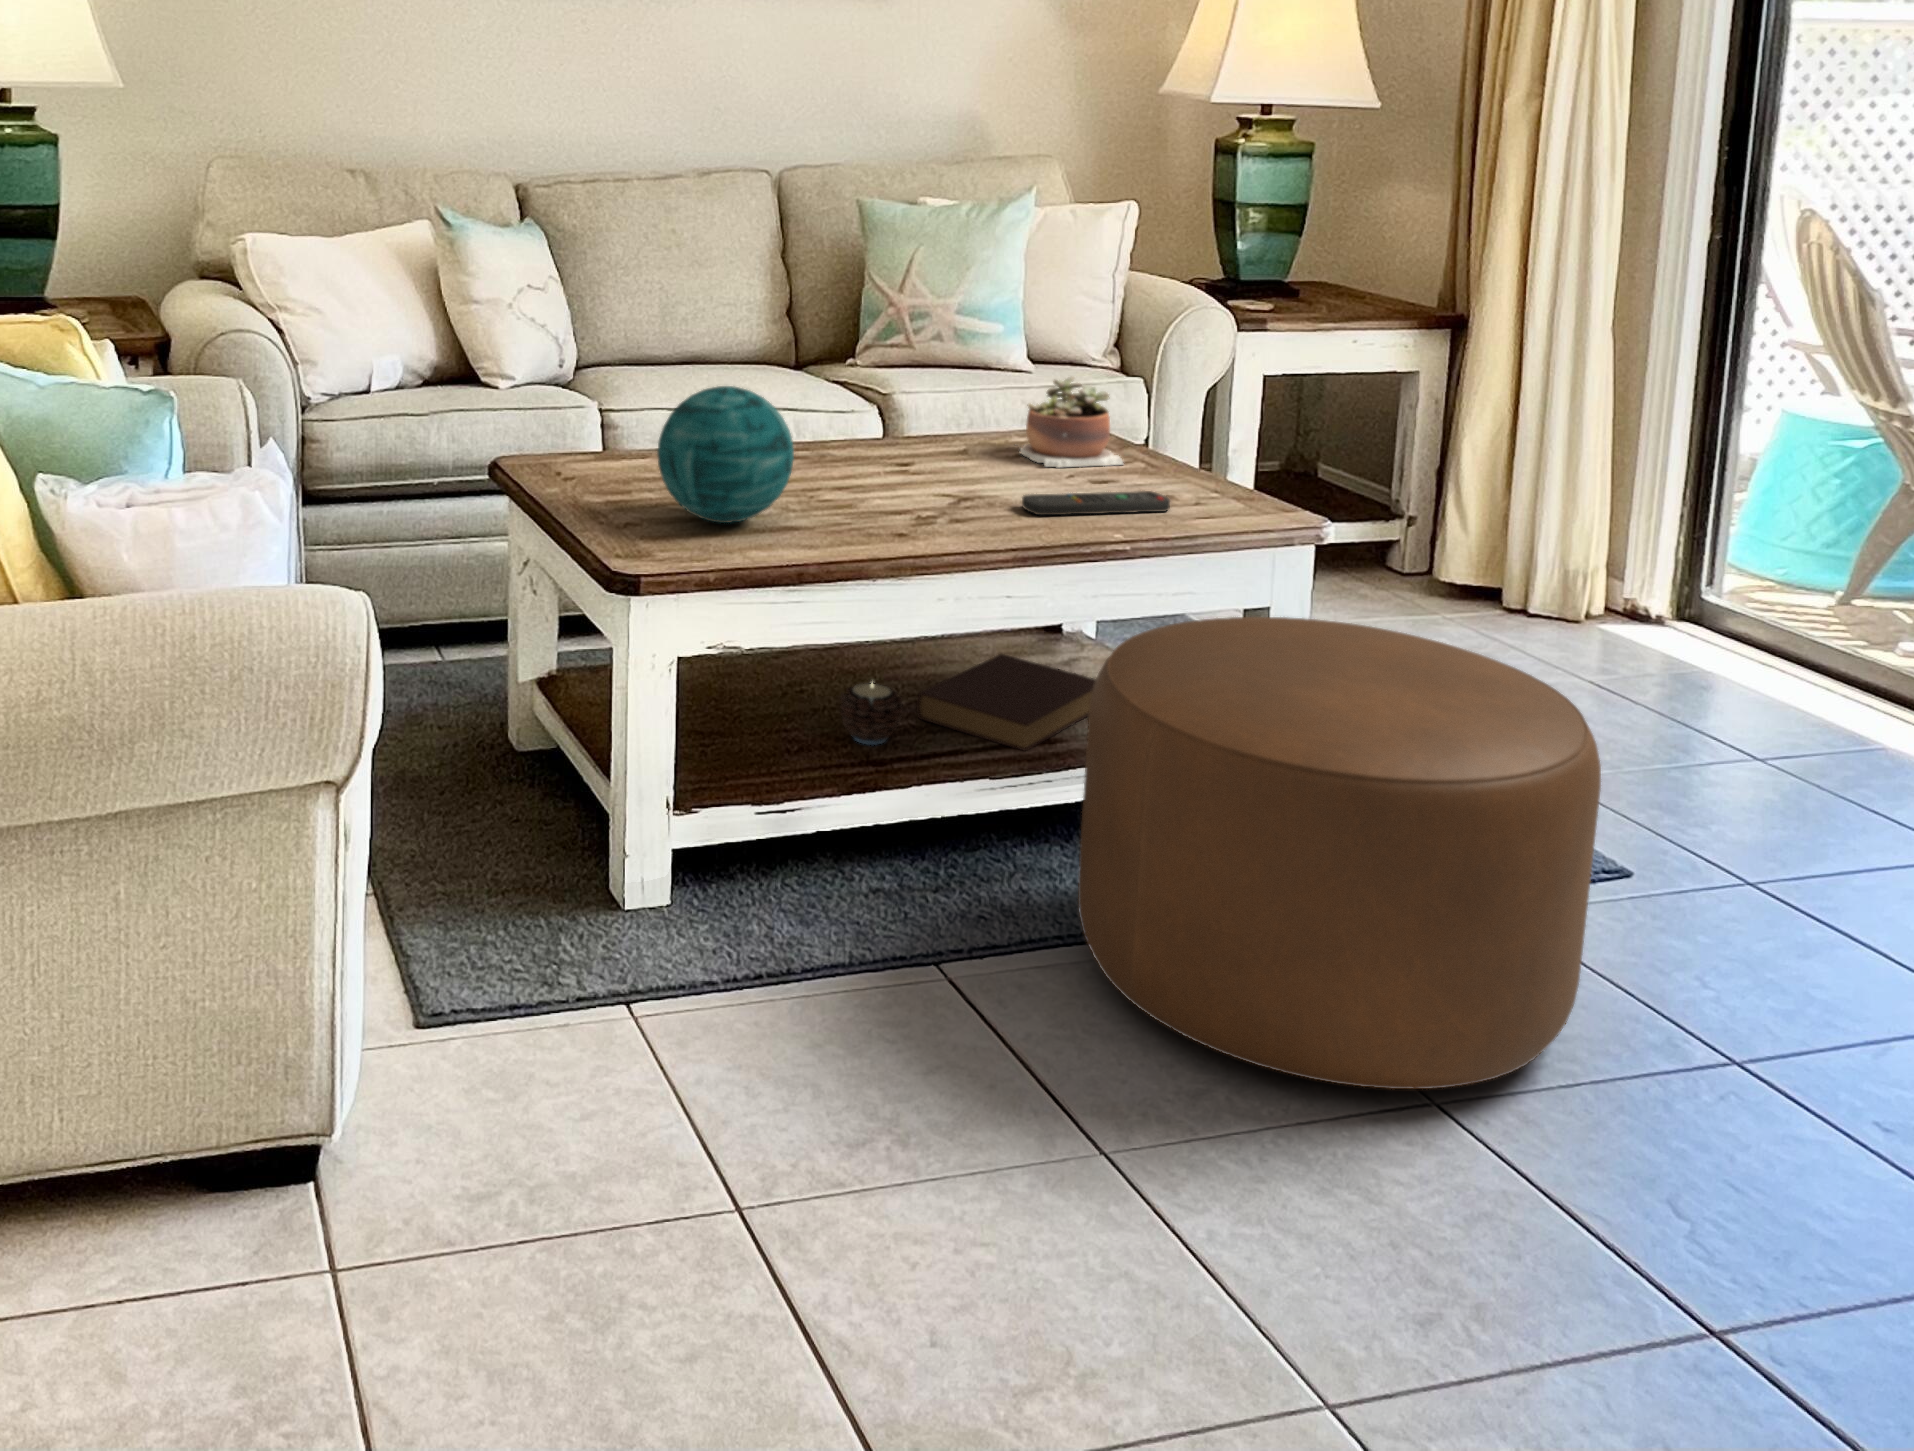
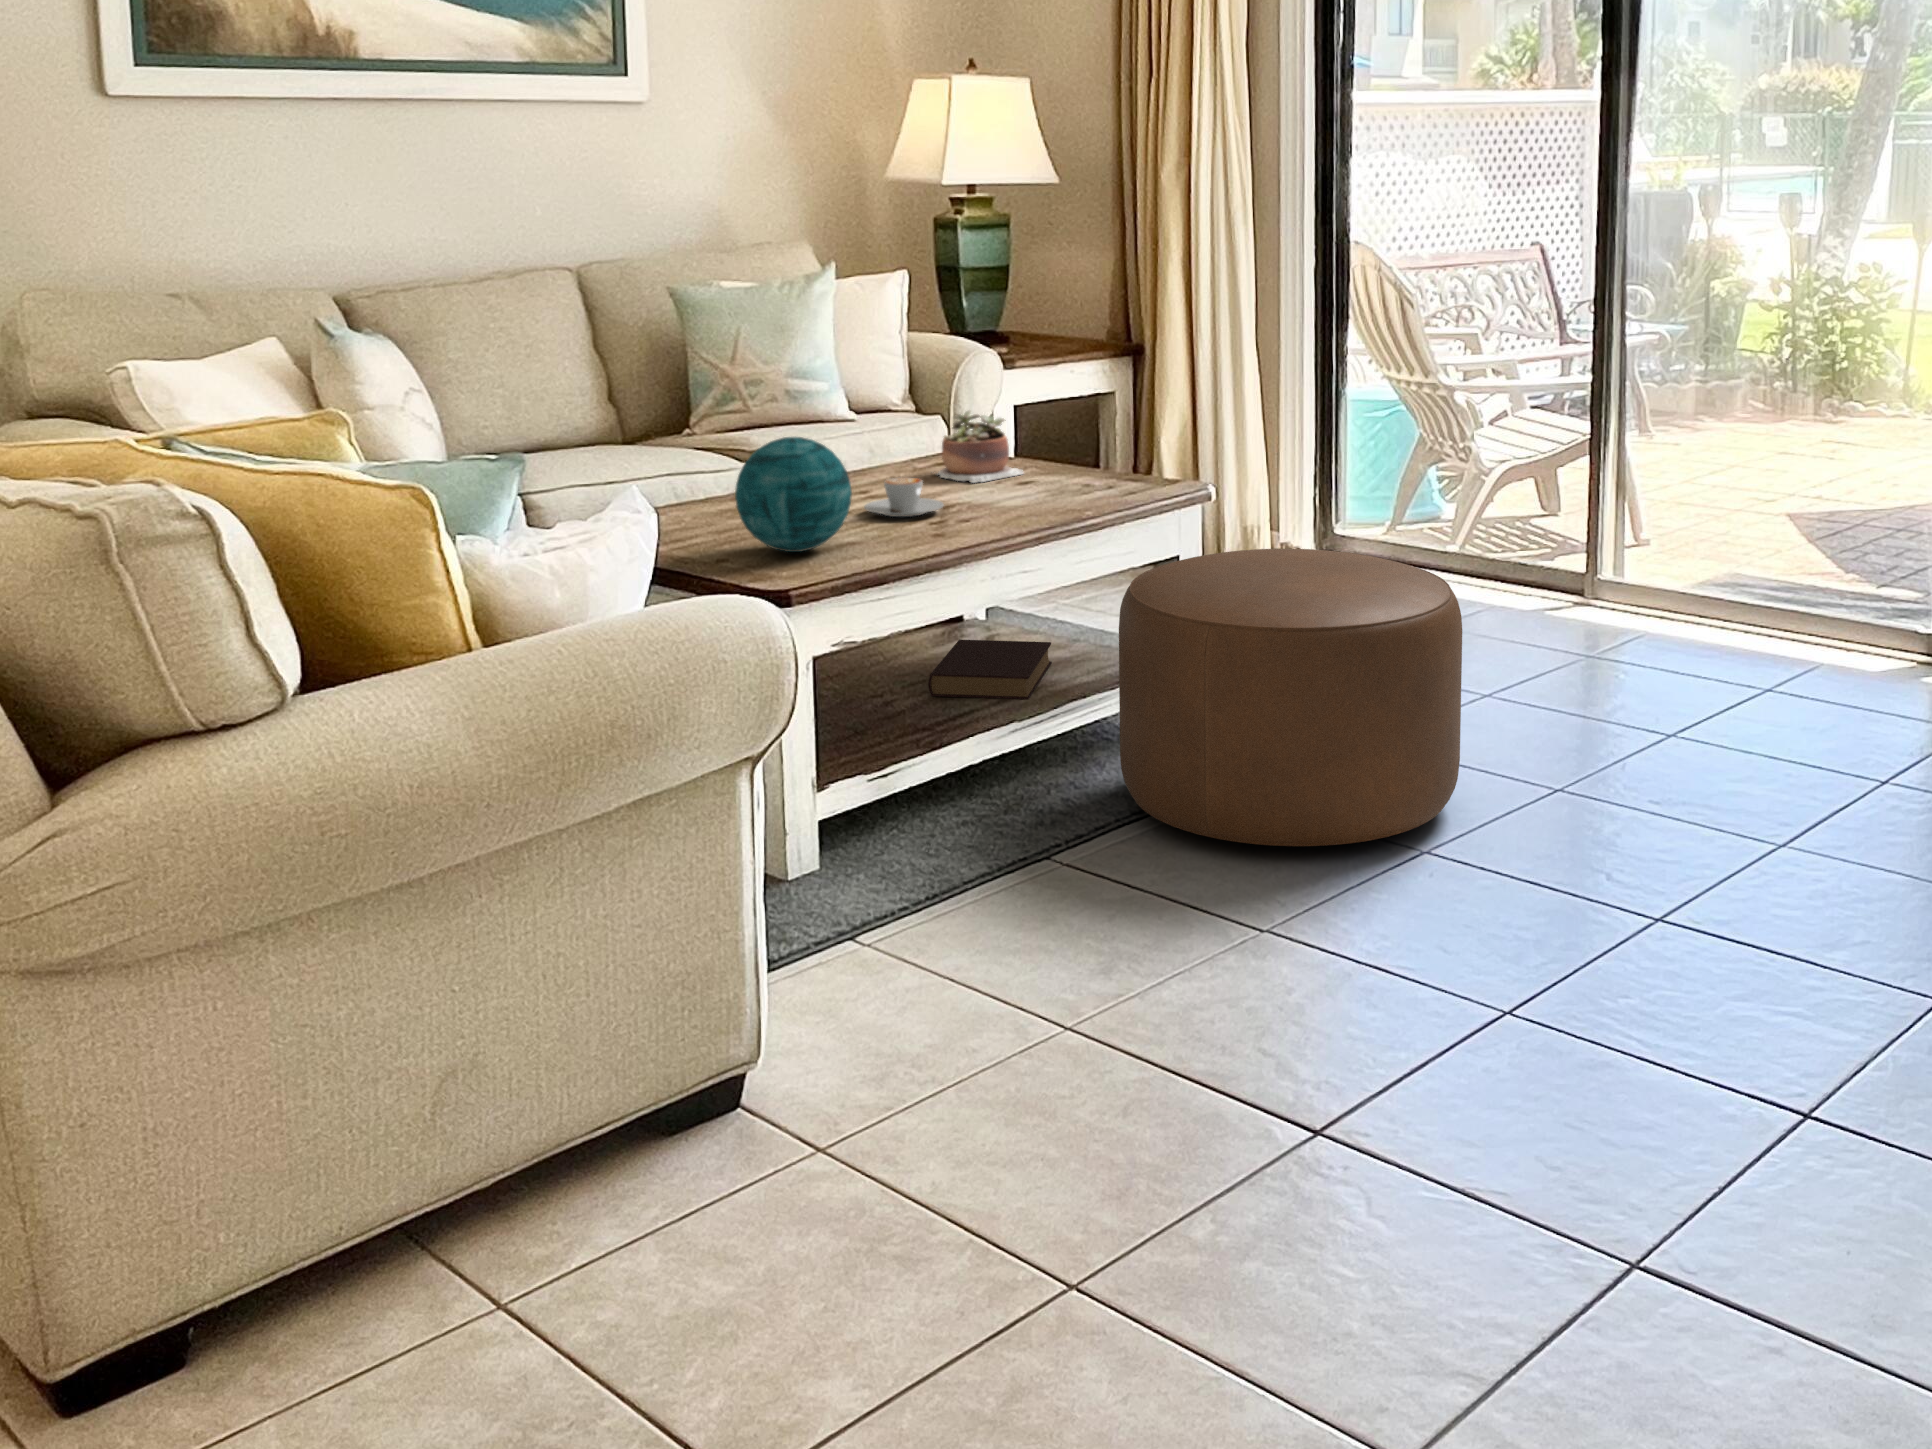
coffee cup: none [863,449,960,500] -> present [864,477,943,517]
remote control: present [1022,491,1170,515] -> none [996,484,1098,512]
candle: present [840,683,903,745] -> none [883,666,938,719]

